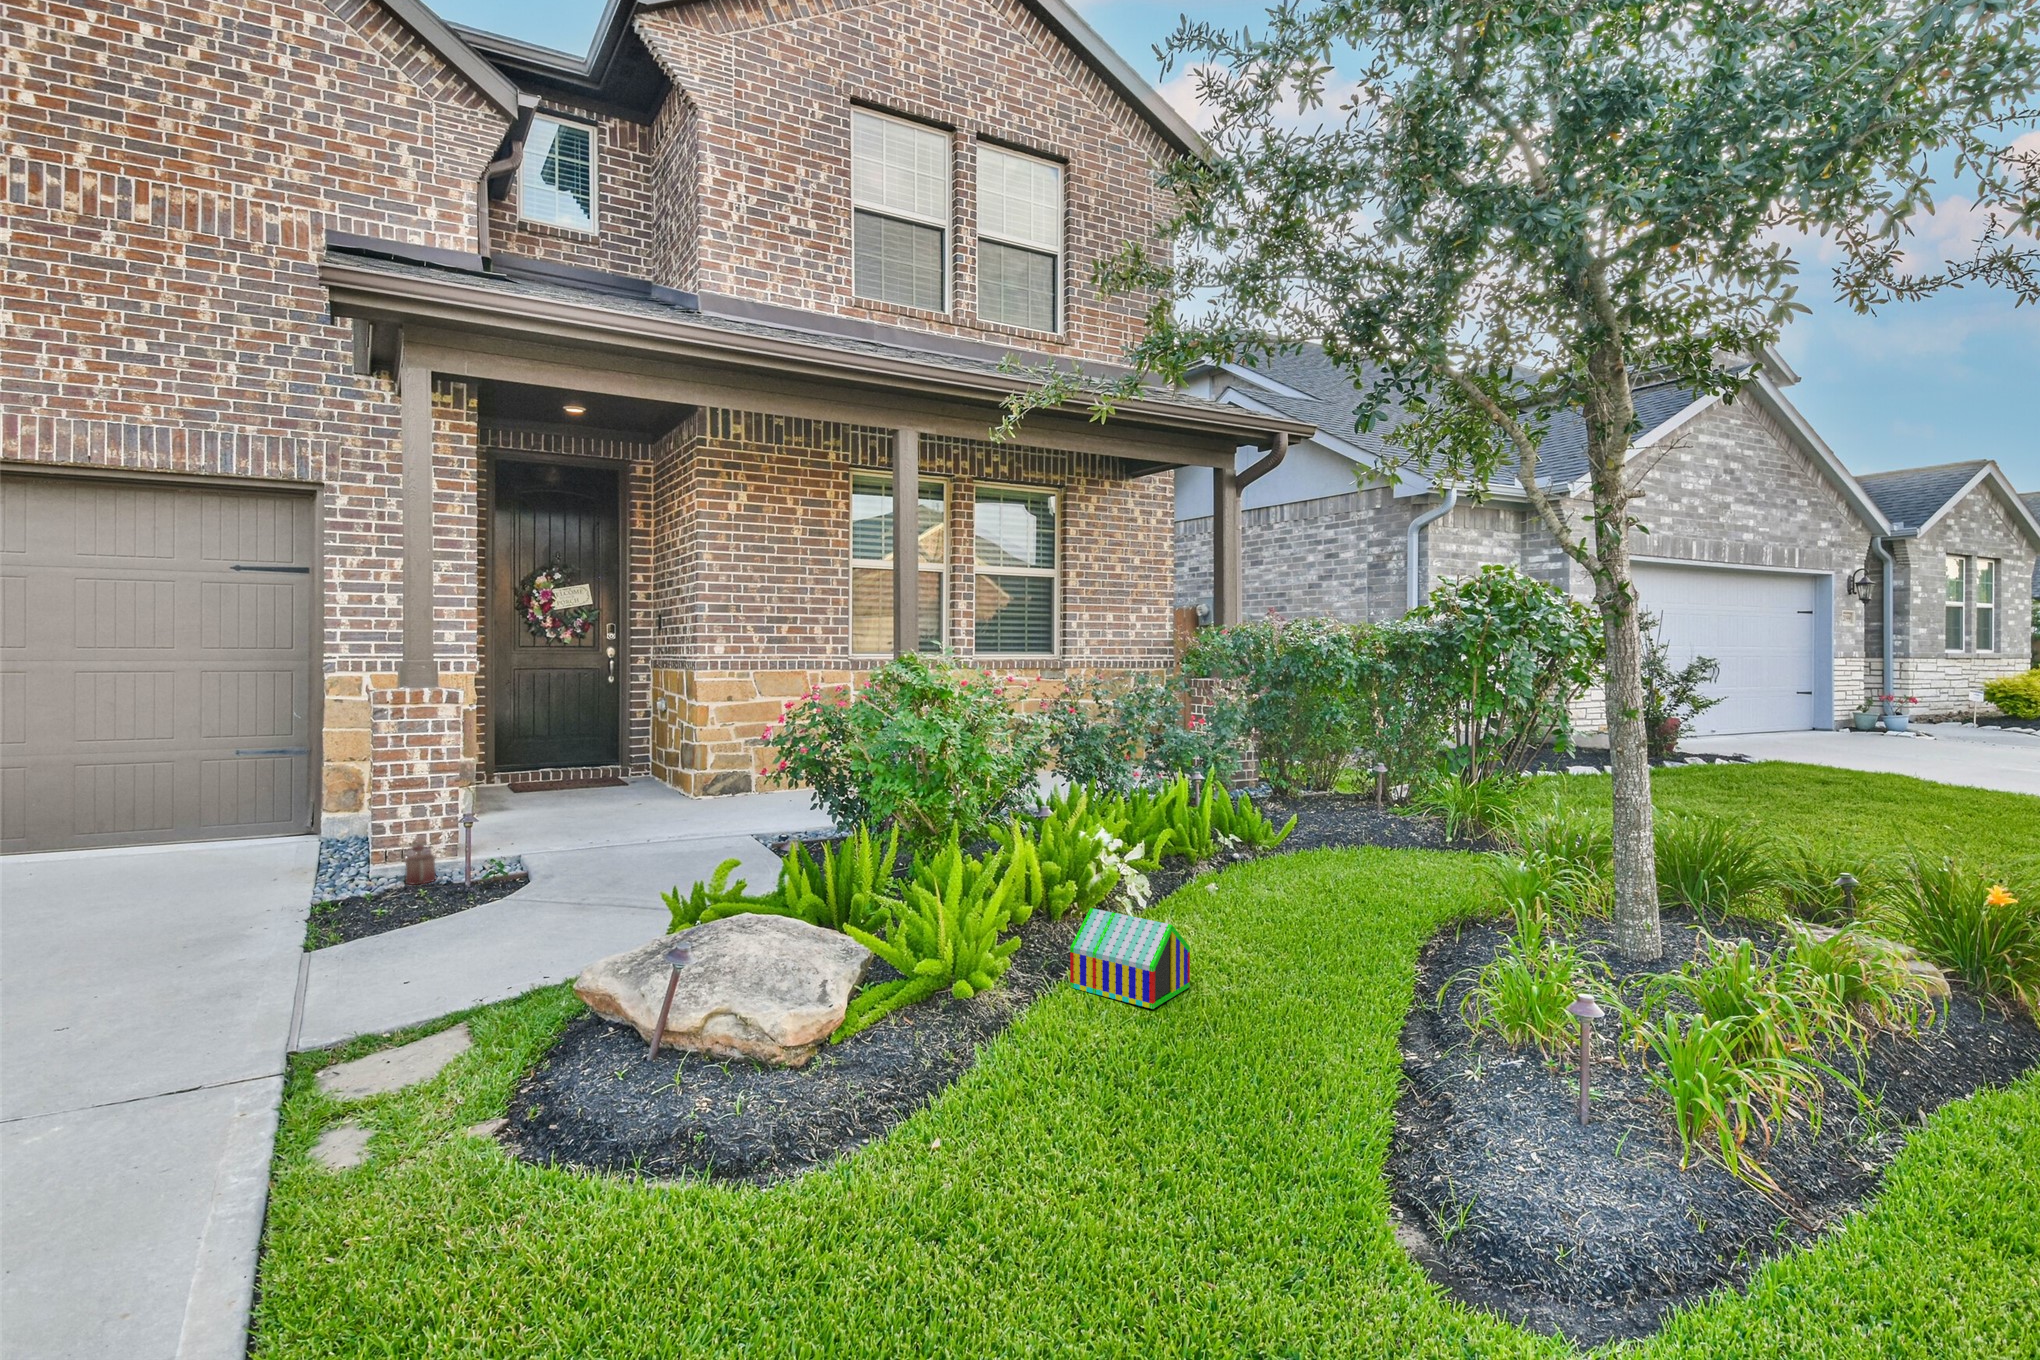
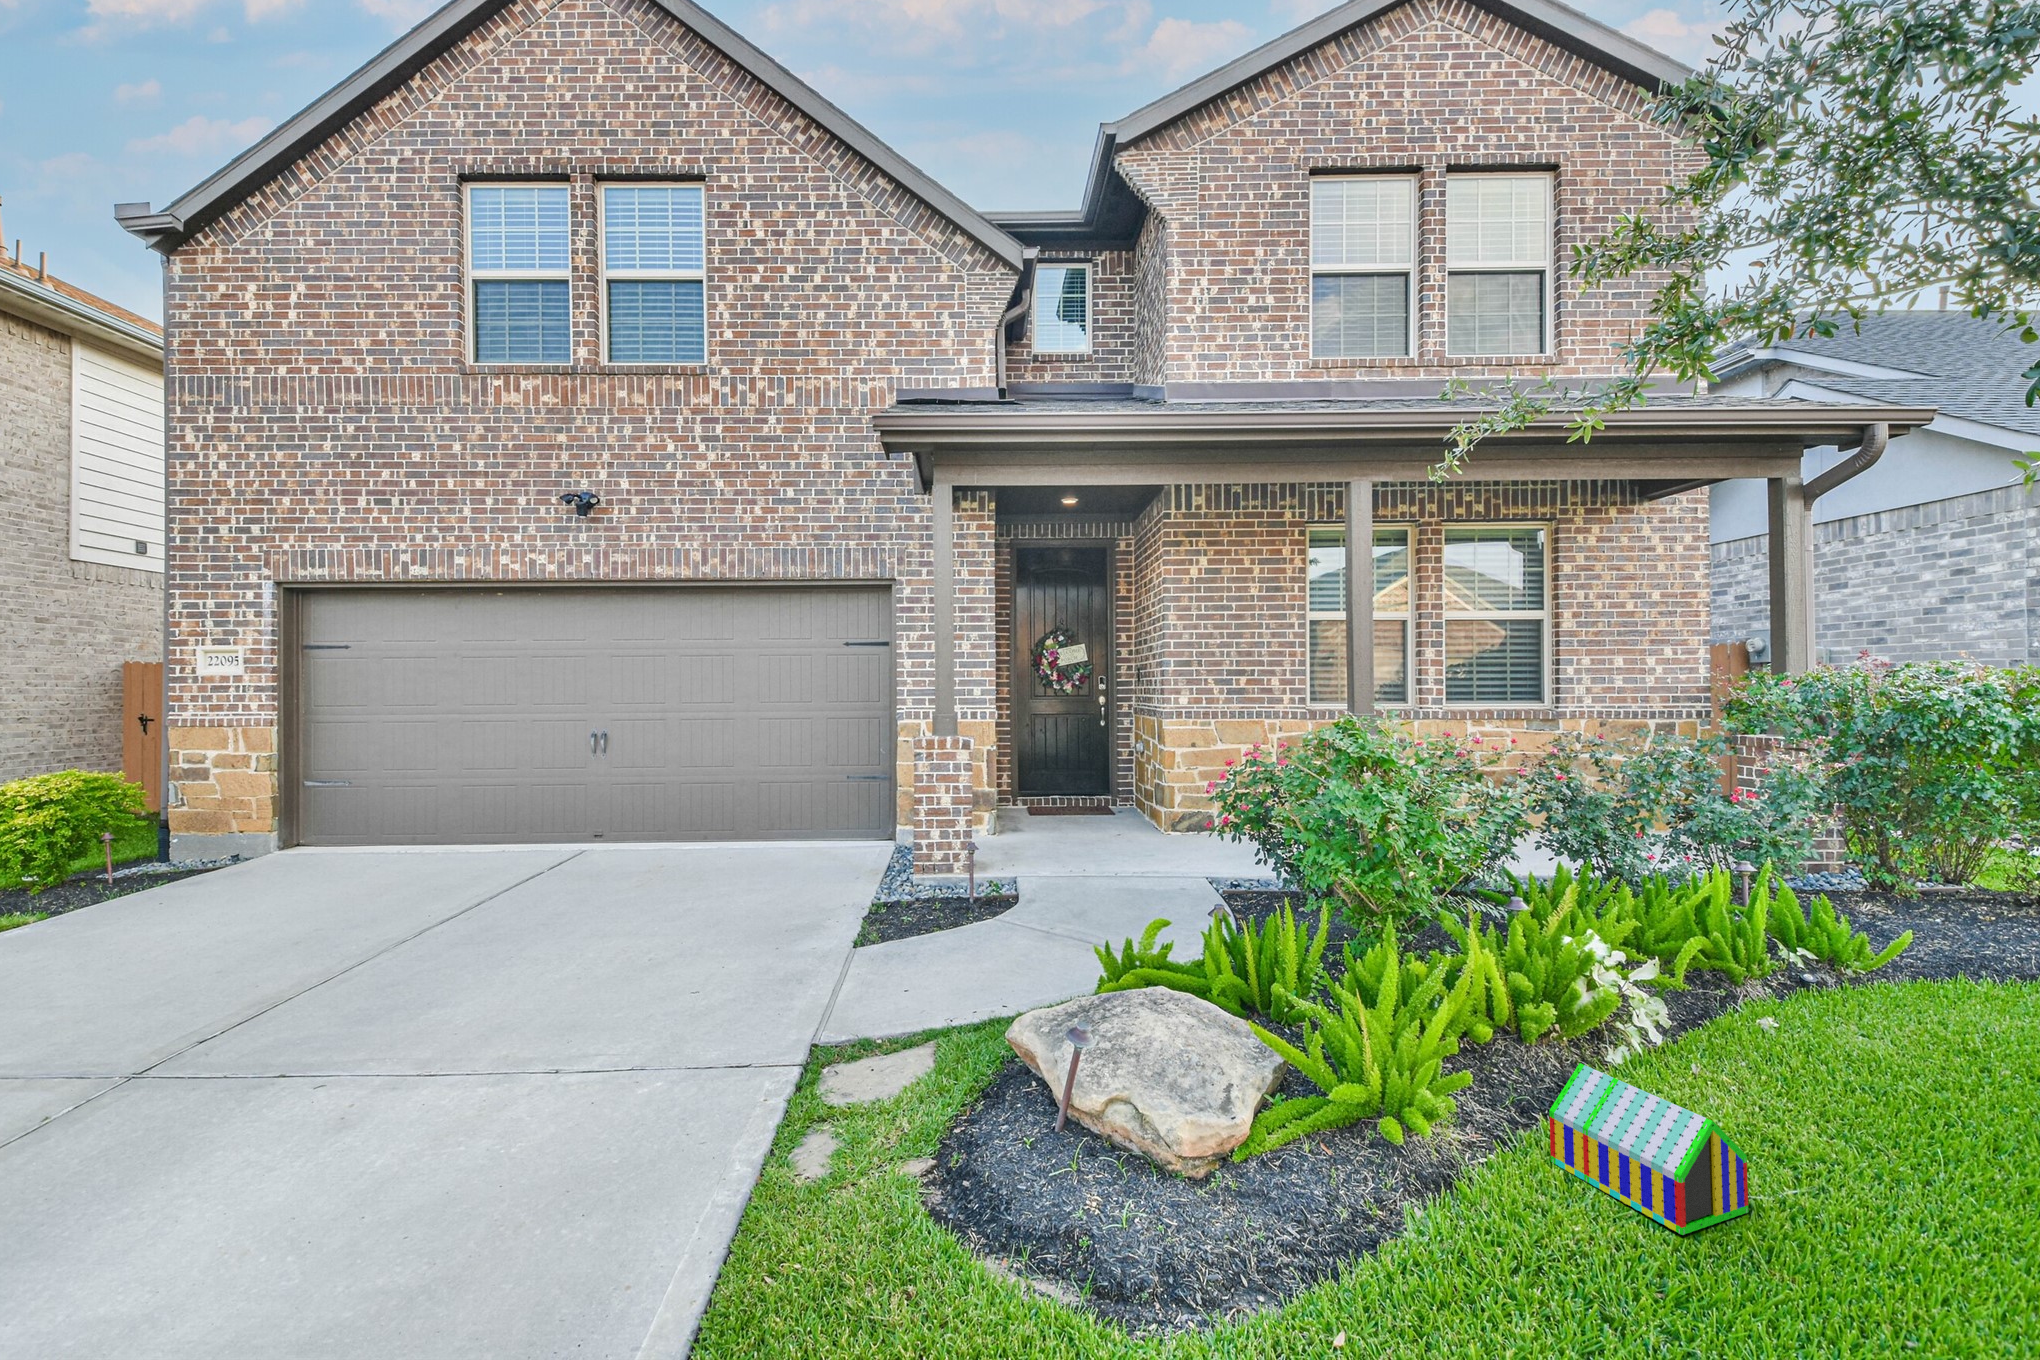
watering can: present [404,843,436,885] -> none [931,858,954,891]

